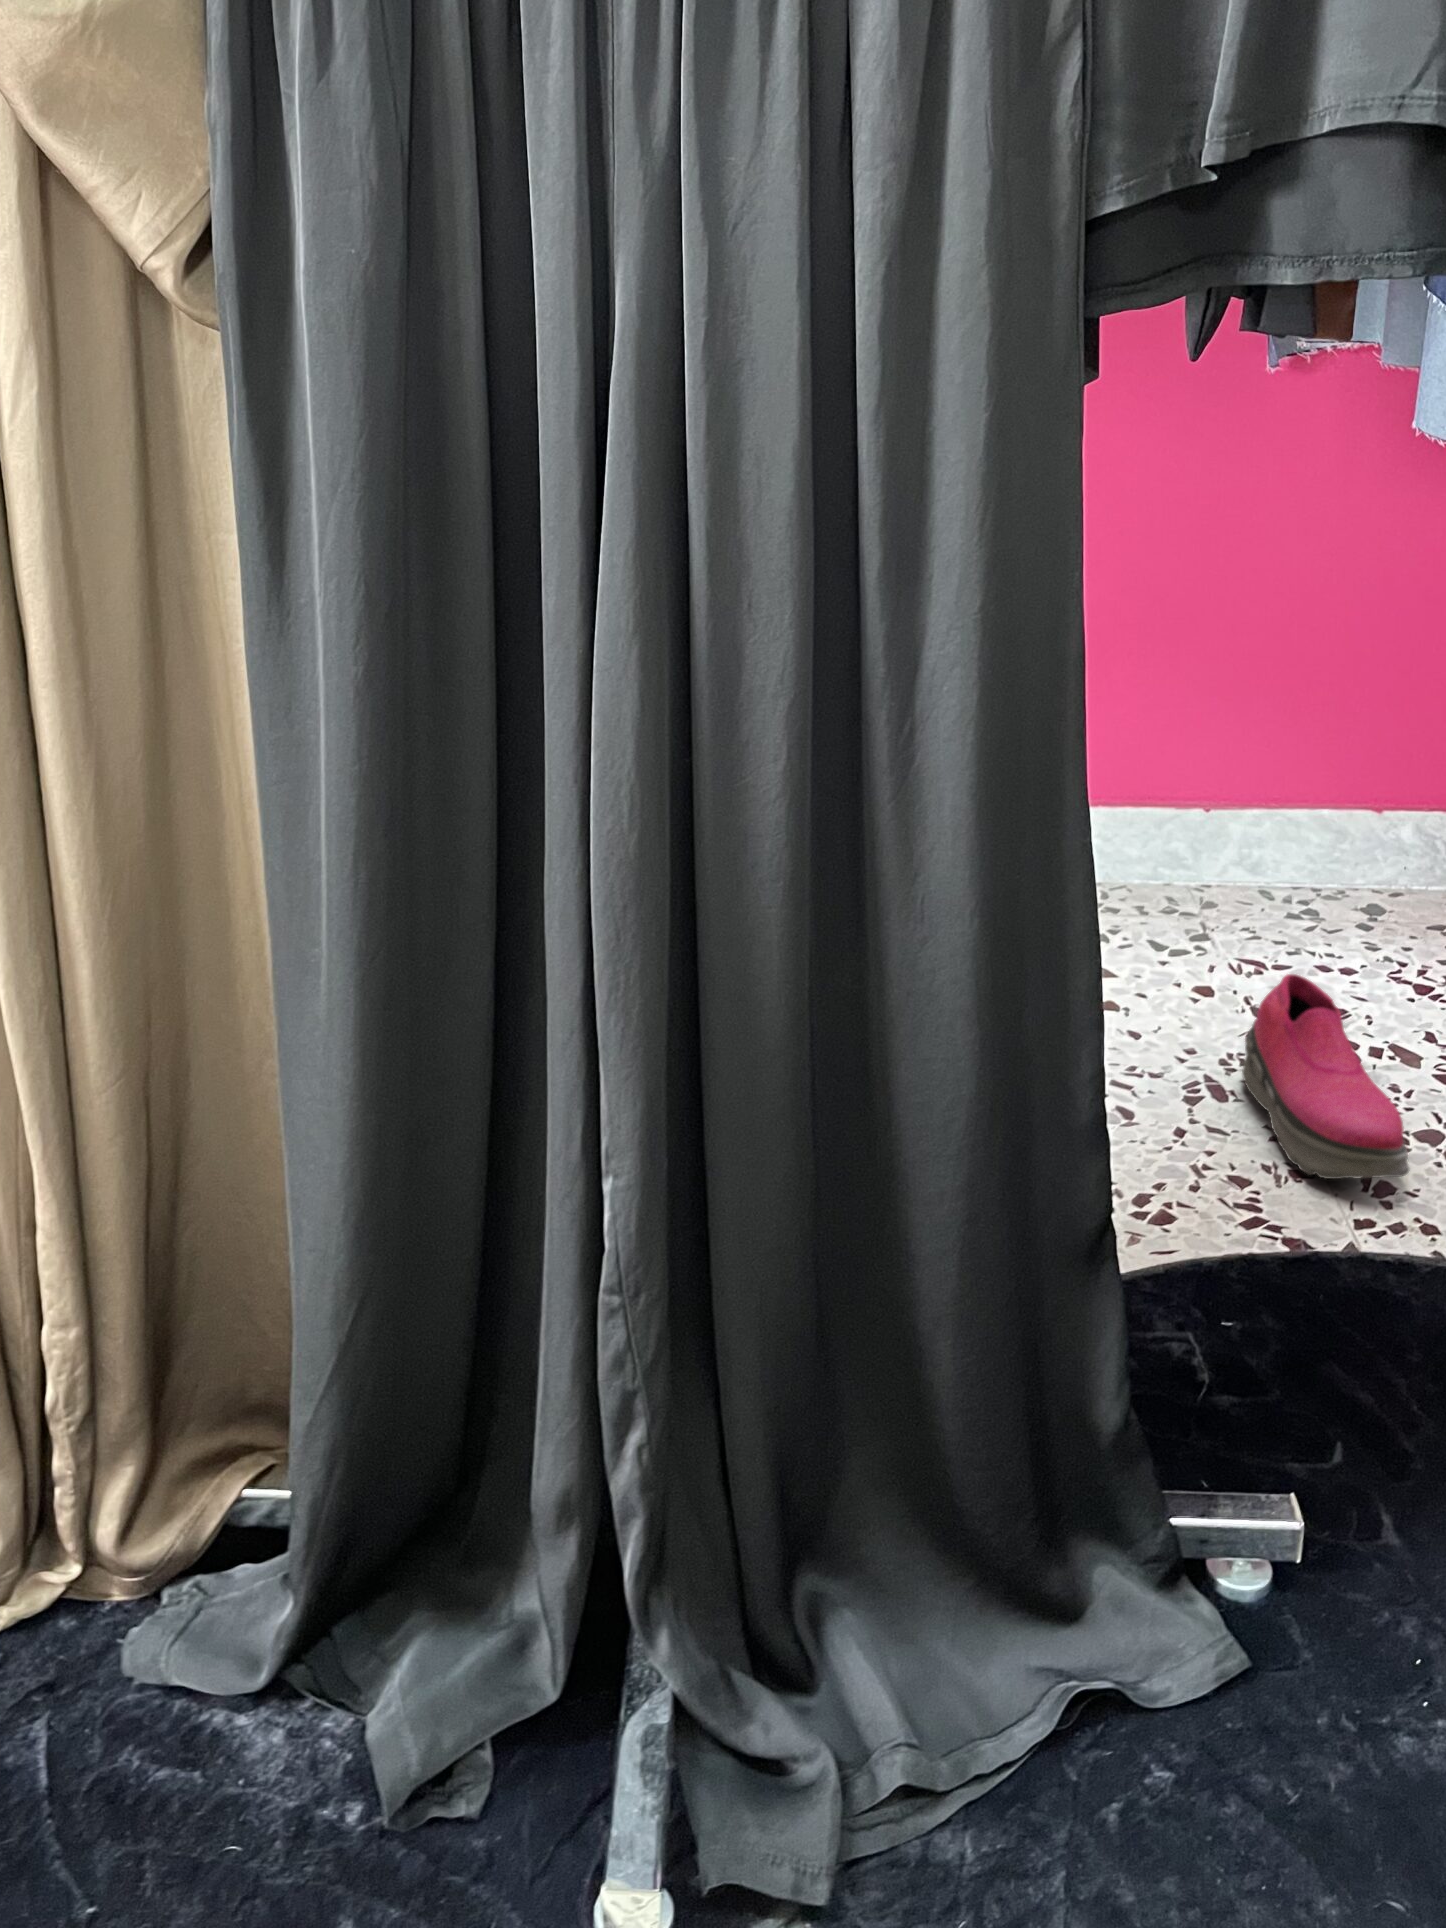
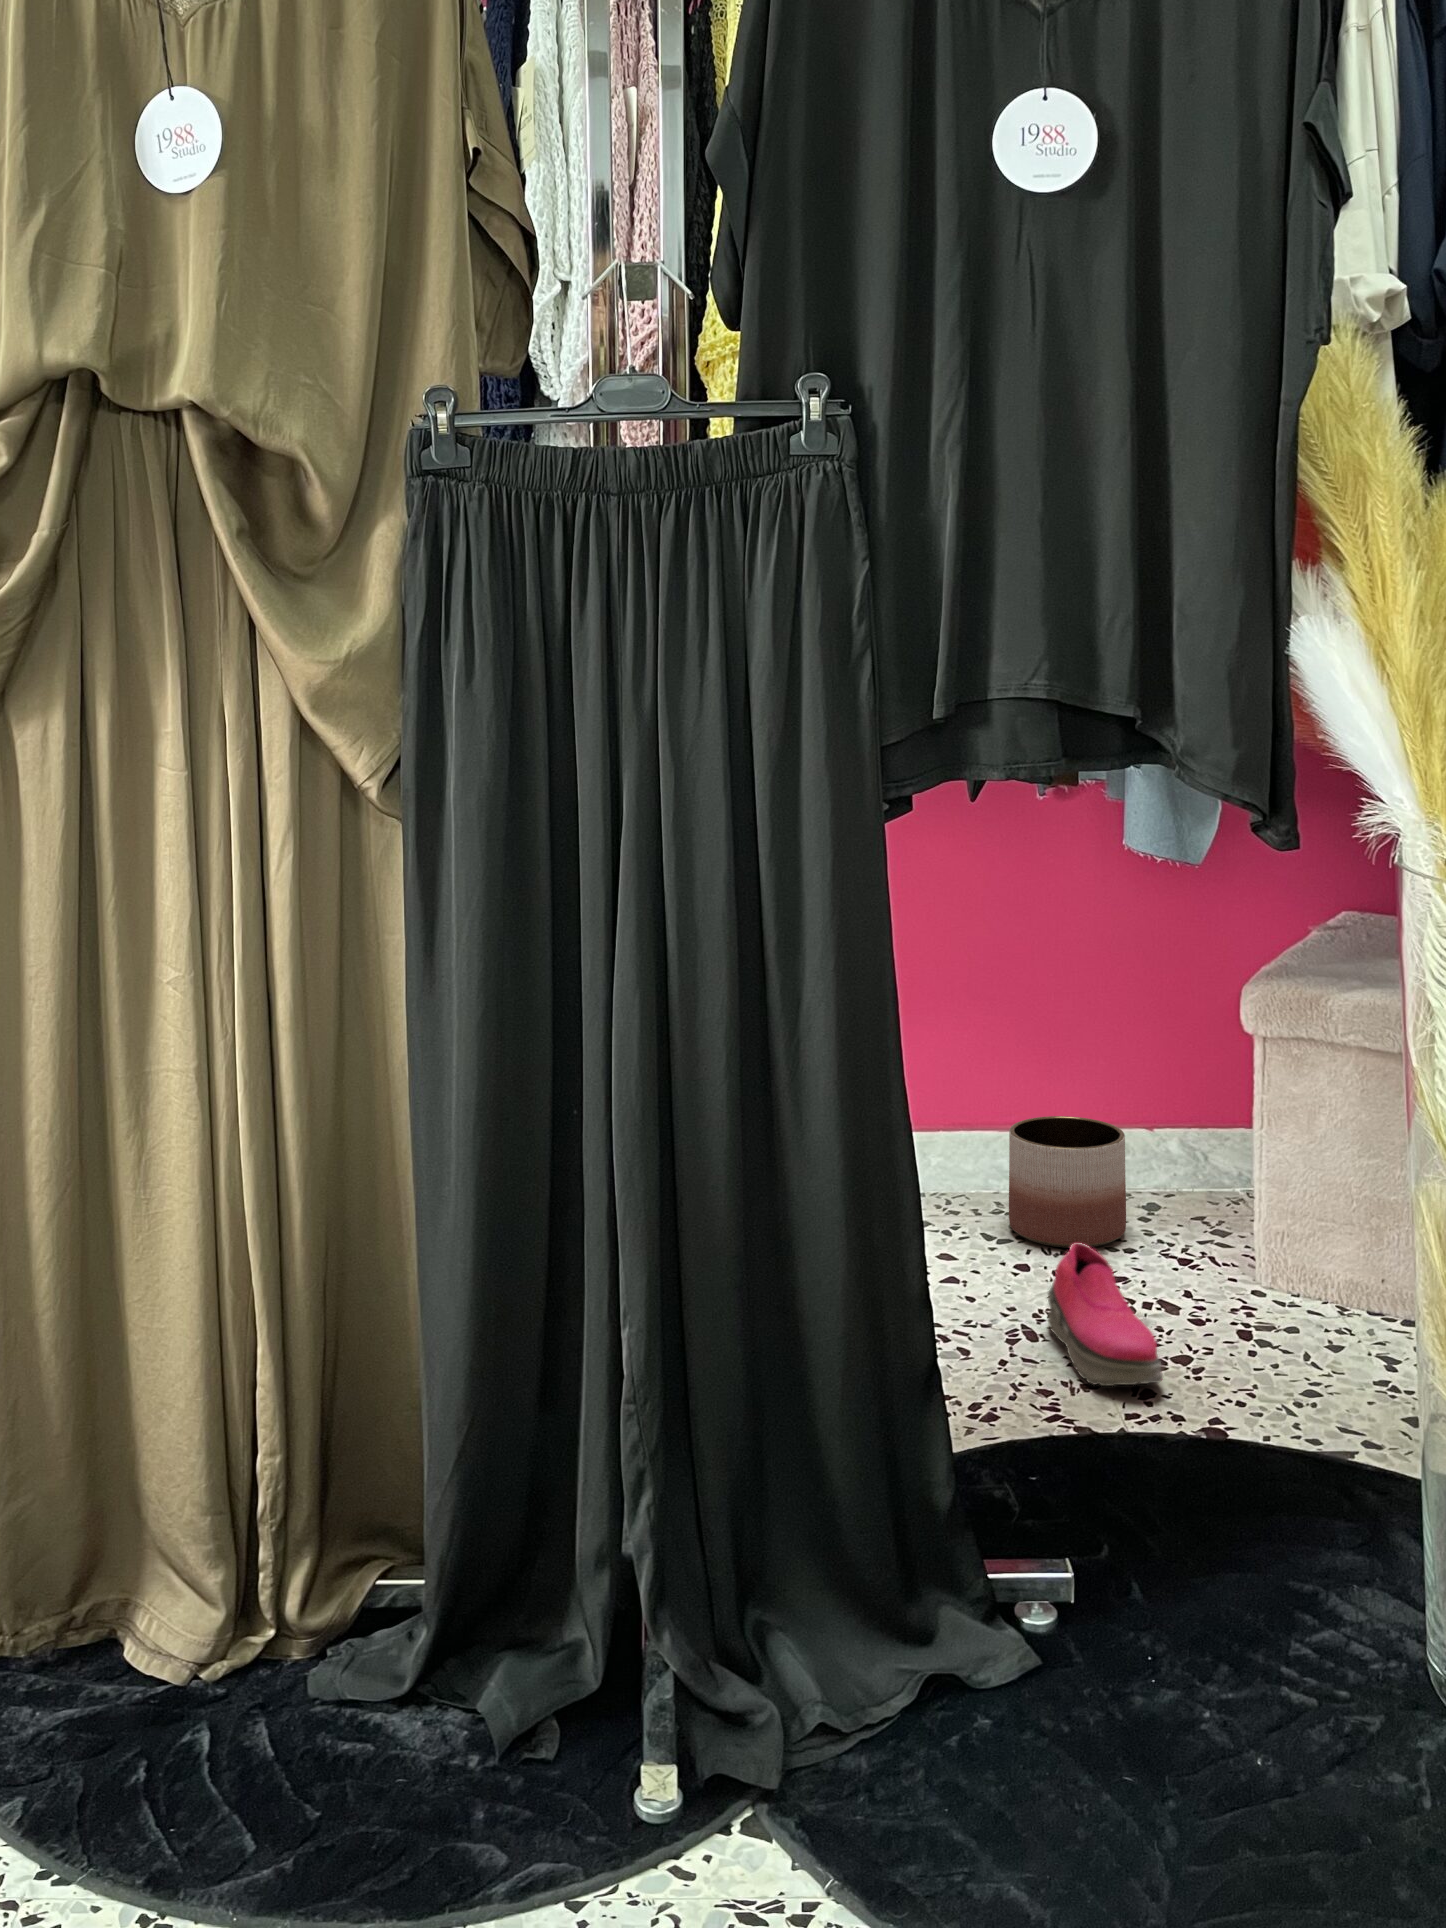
planter: none [1186,790,1352,965] -> present [1009,1116,1126,1248]

